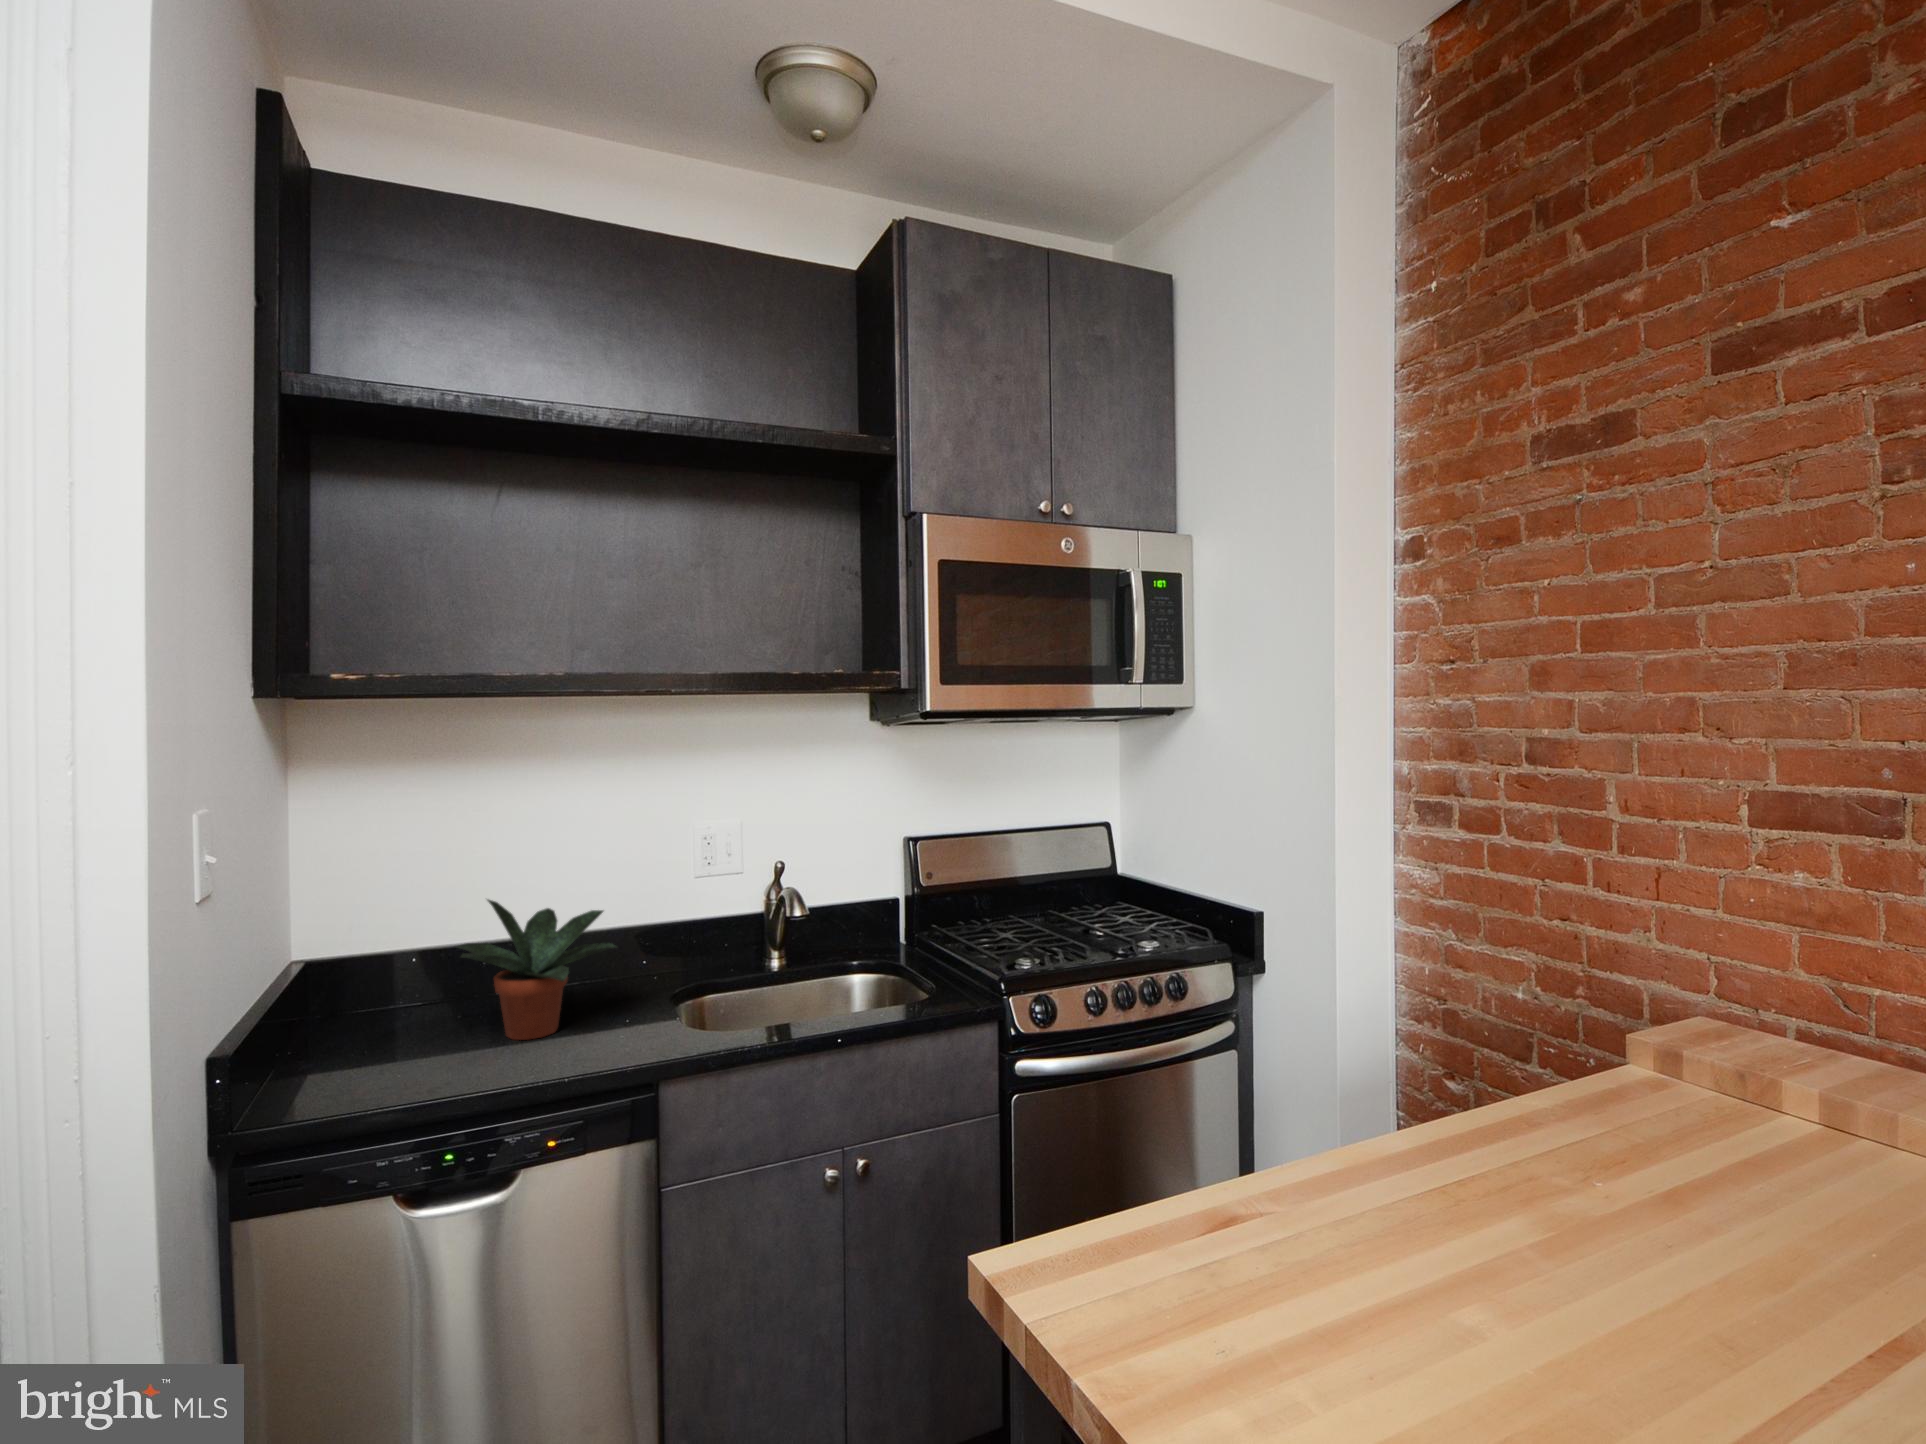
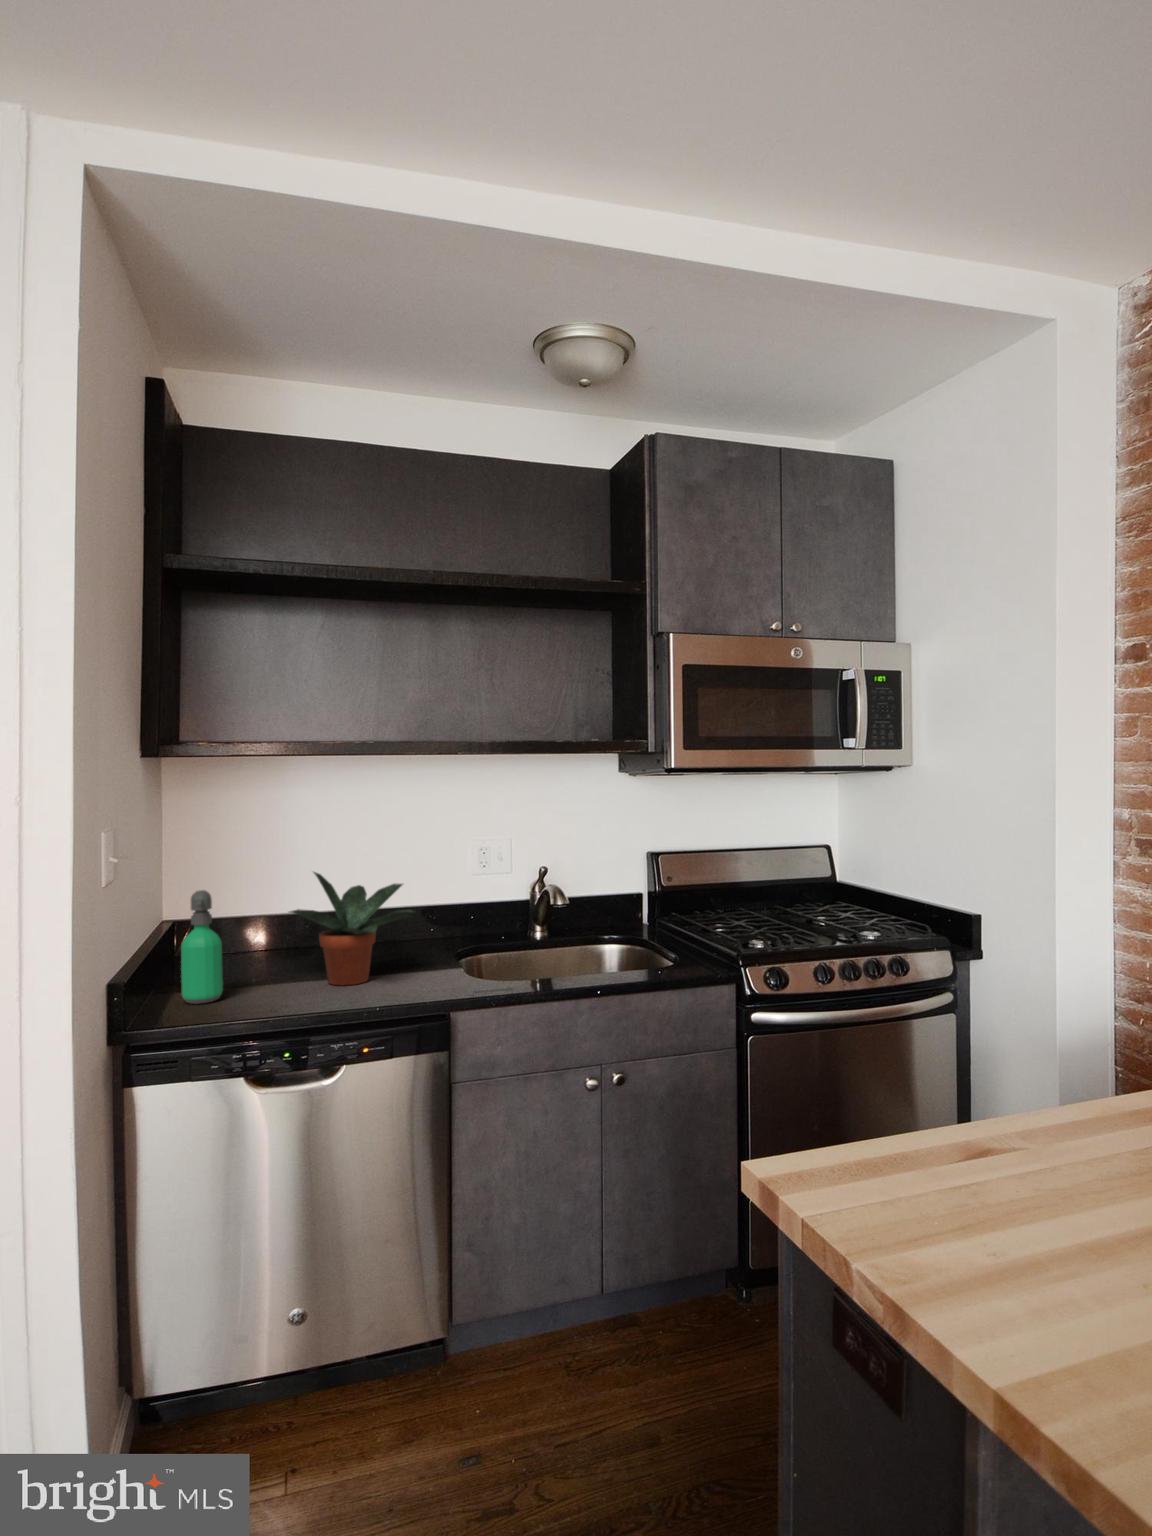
soap dispenser: none [306,935,363,1080] -> present [181,890,223,1004]

